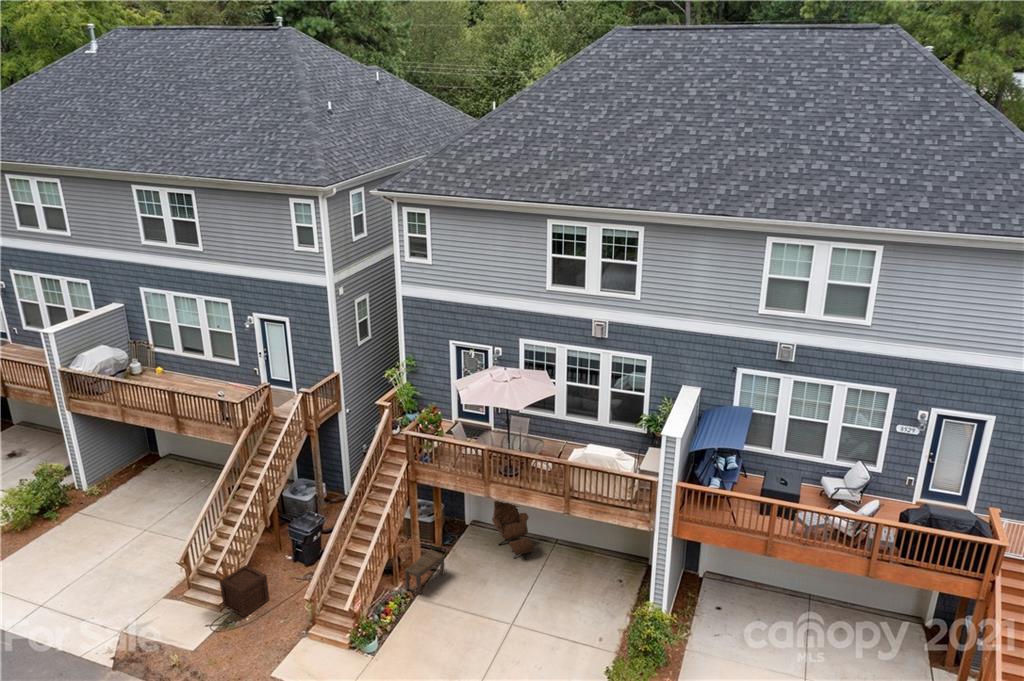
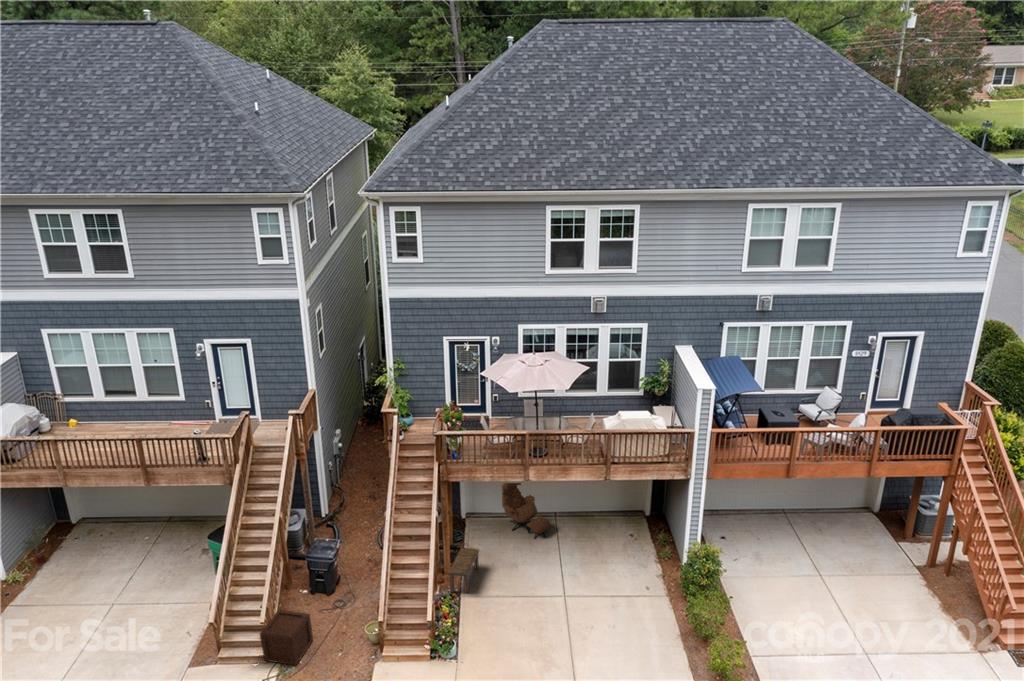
potted tree: none [107,449,130,481] -> present [22,525,48,563]

